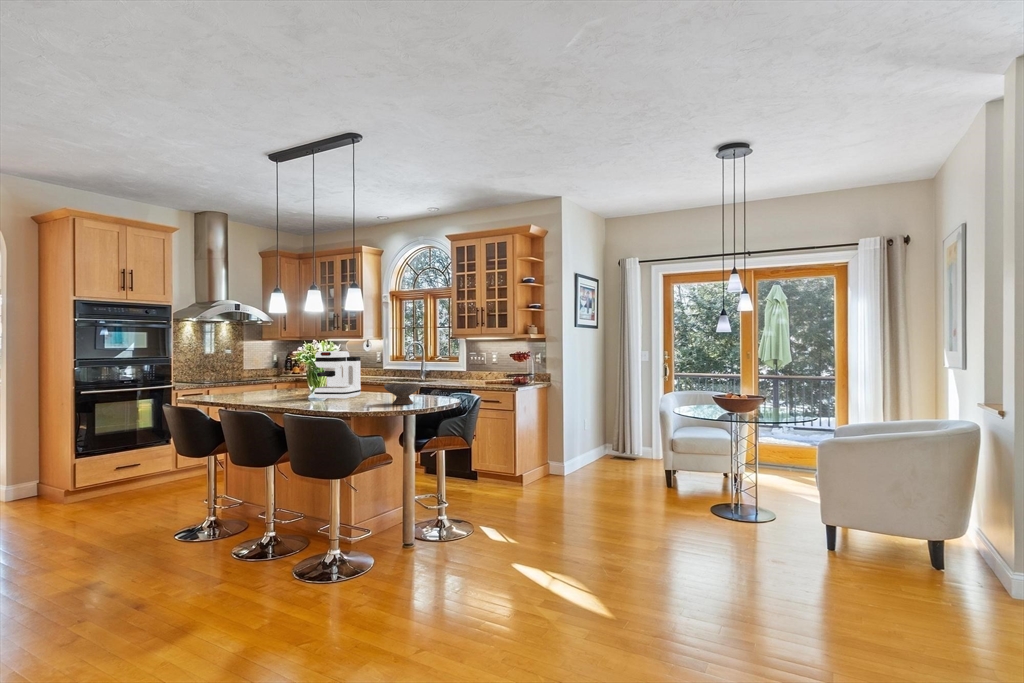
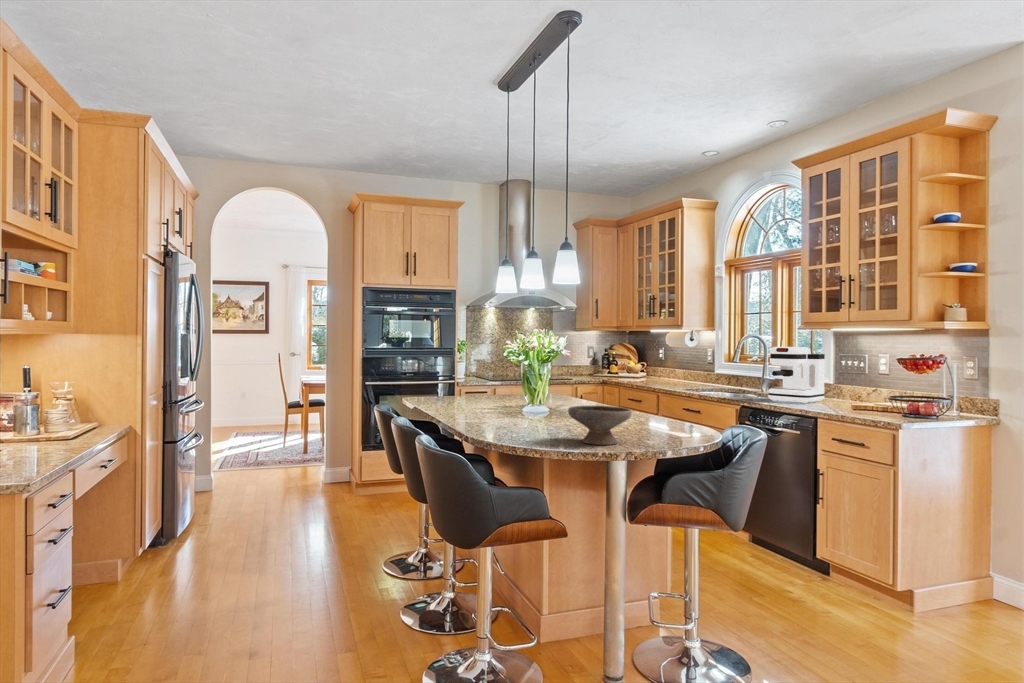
coffee maker: present [314,351,361,399] -> present [768,347,825,404]

